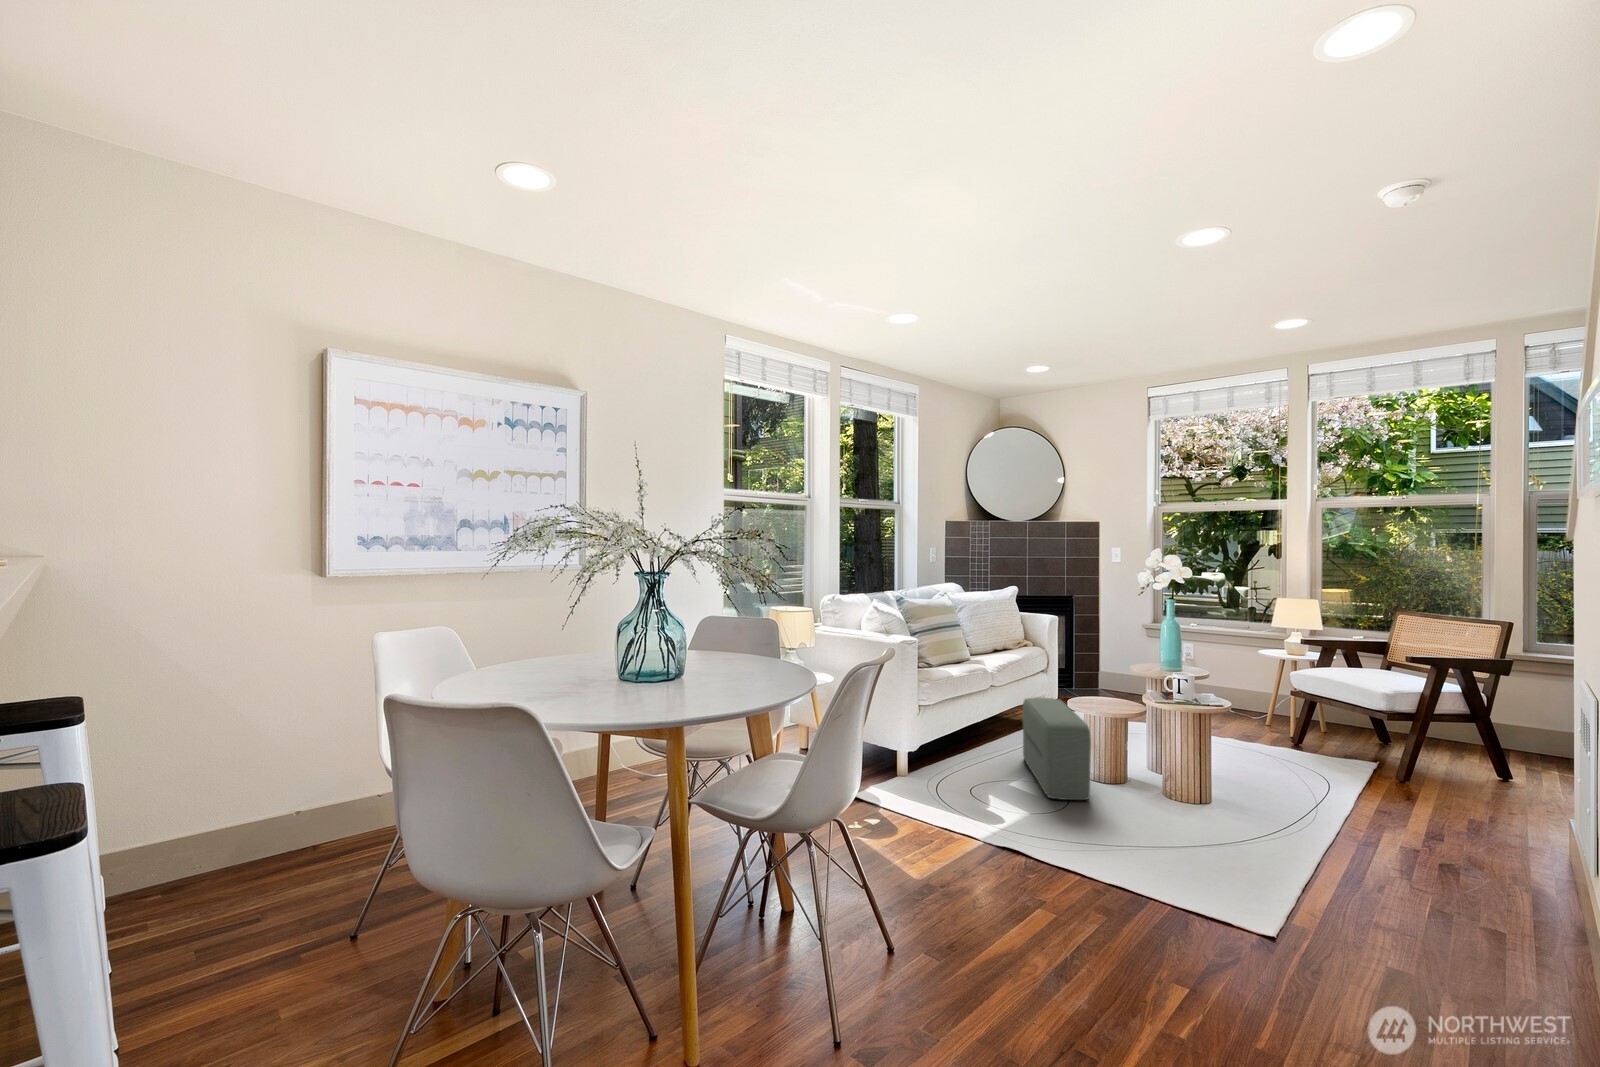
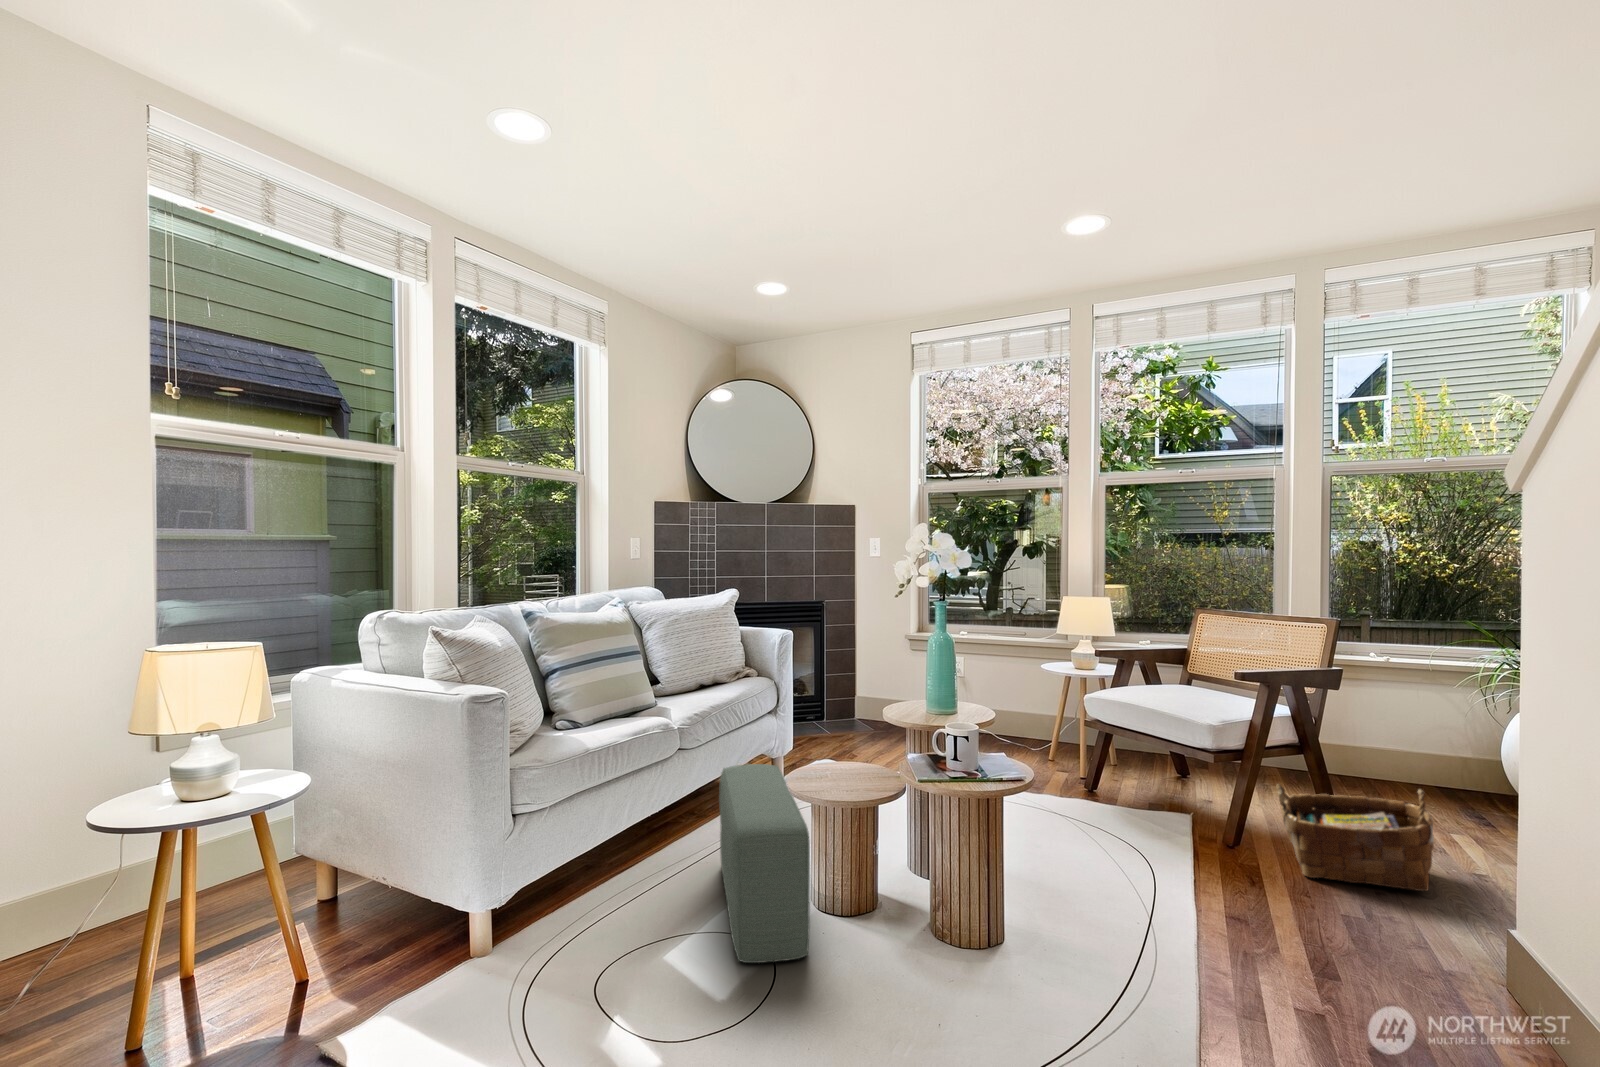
woven basket: none [1434,737,1557,812] -> present [1276,784,1434,891]

